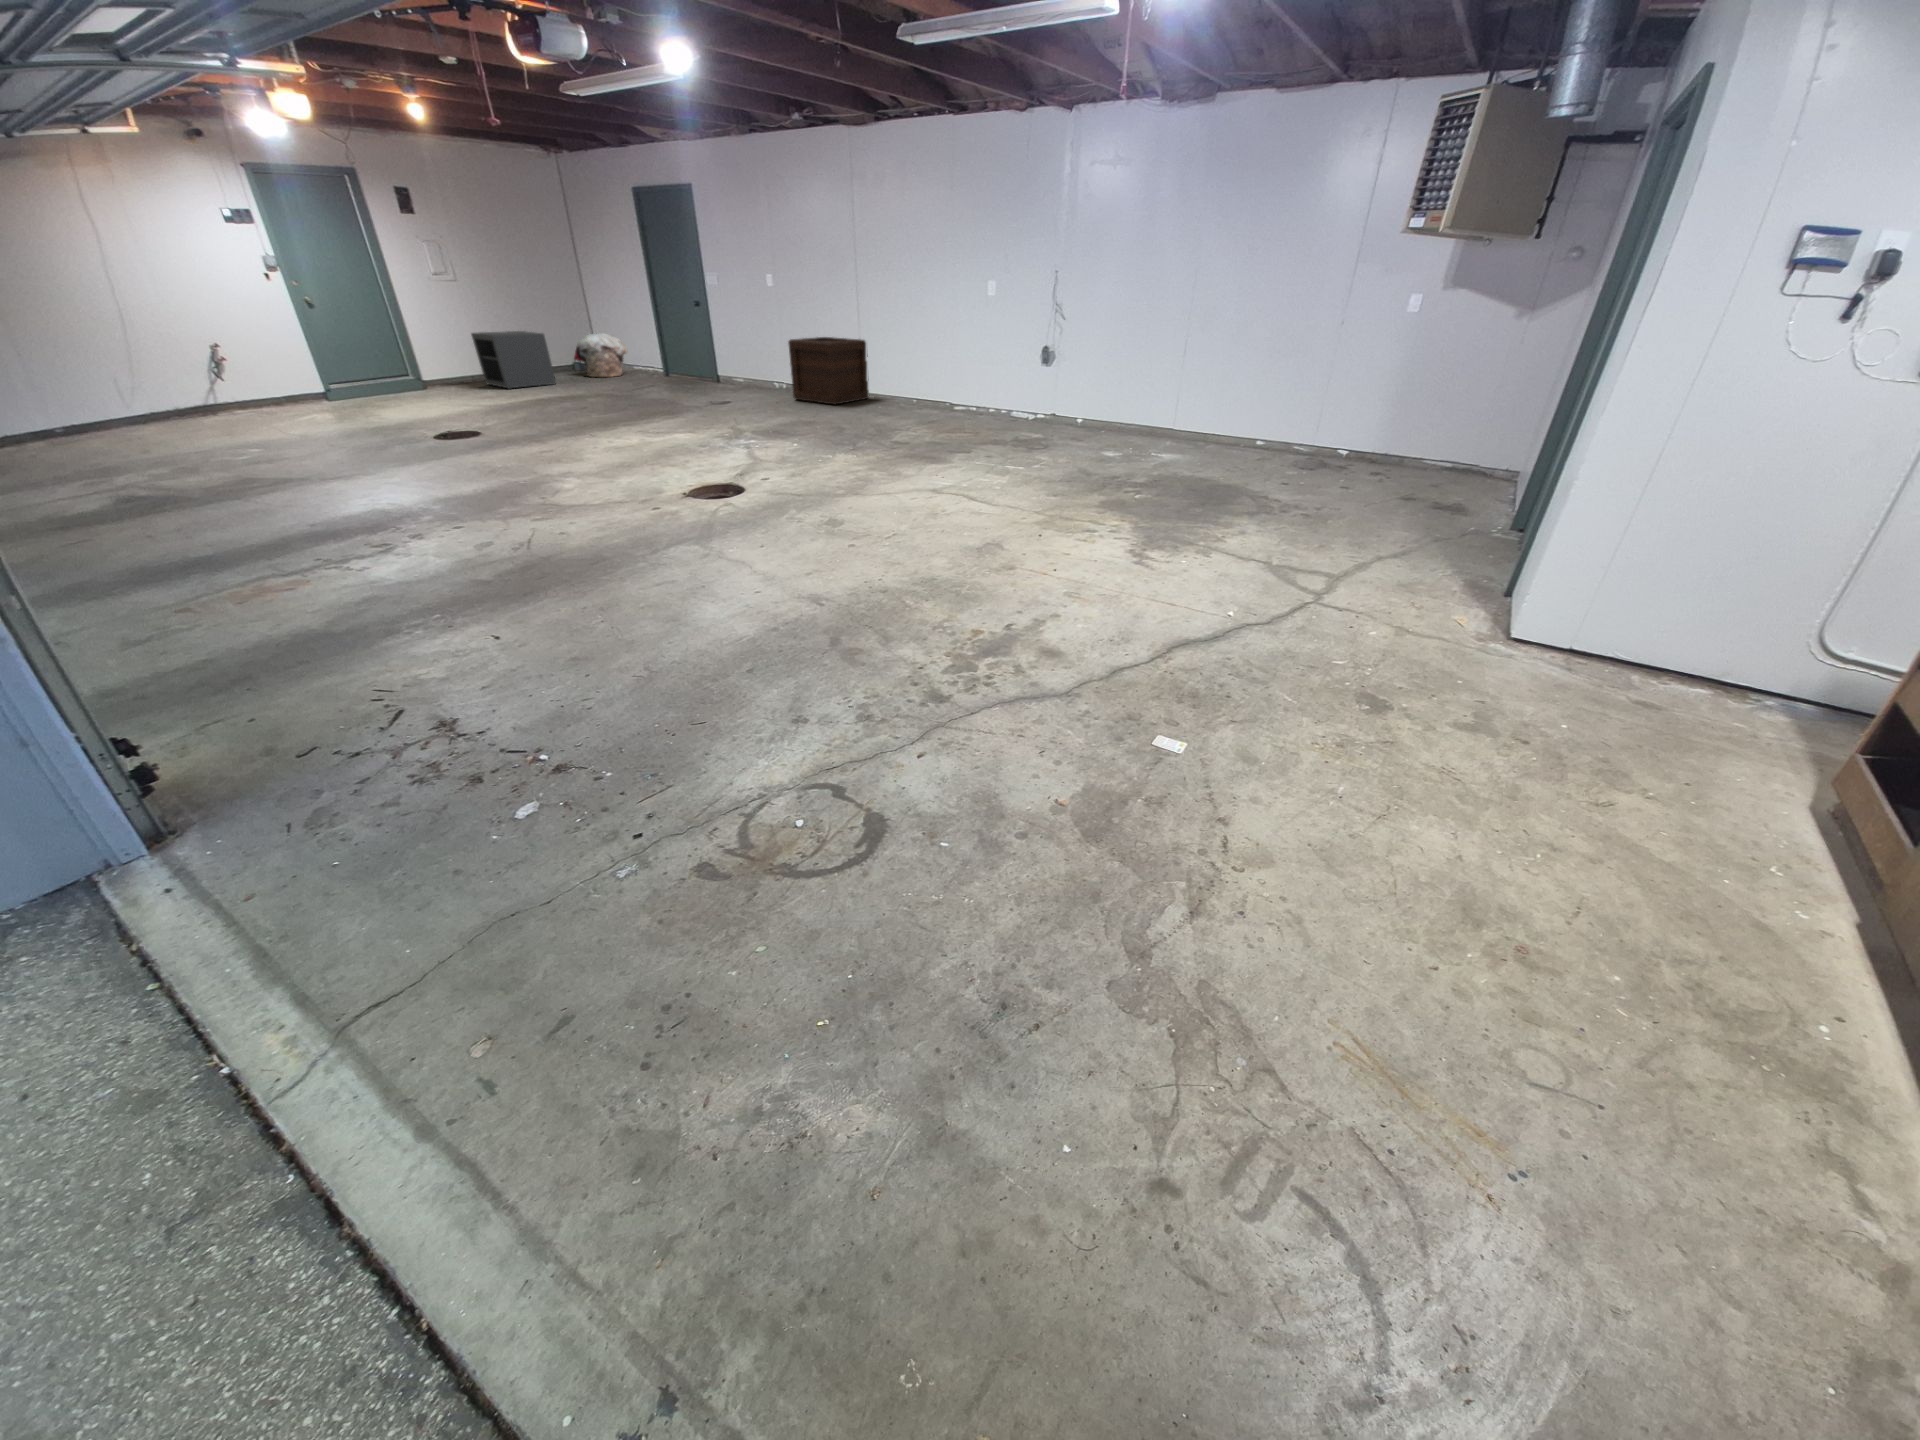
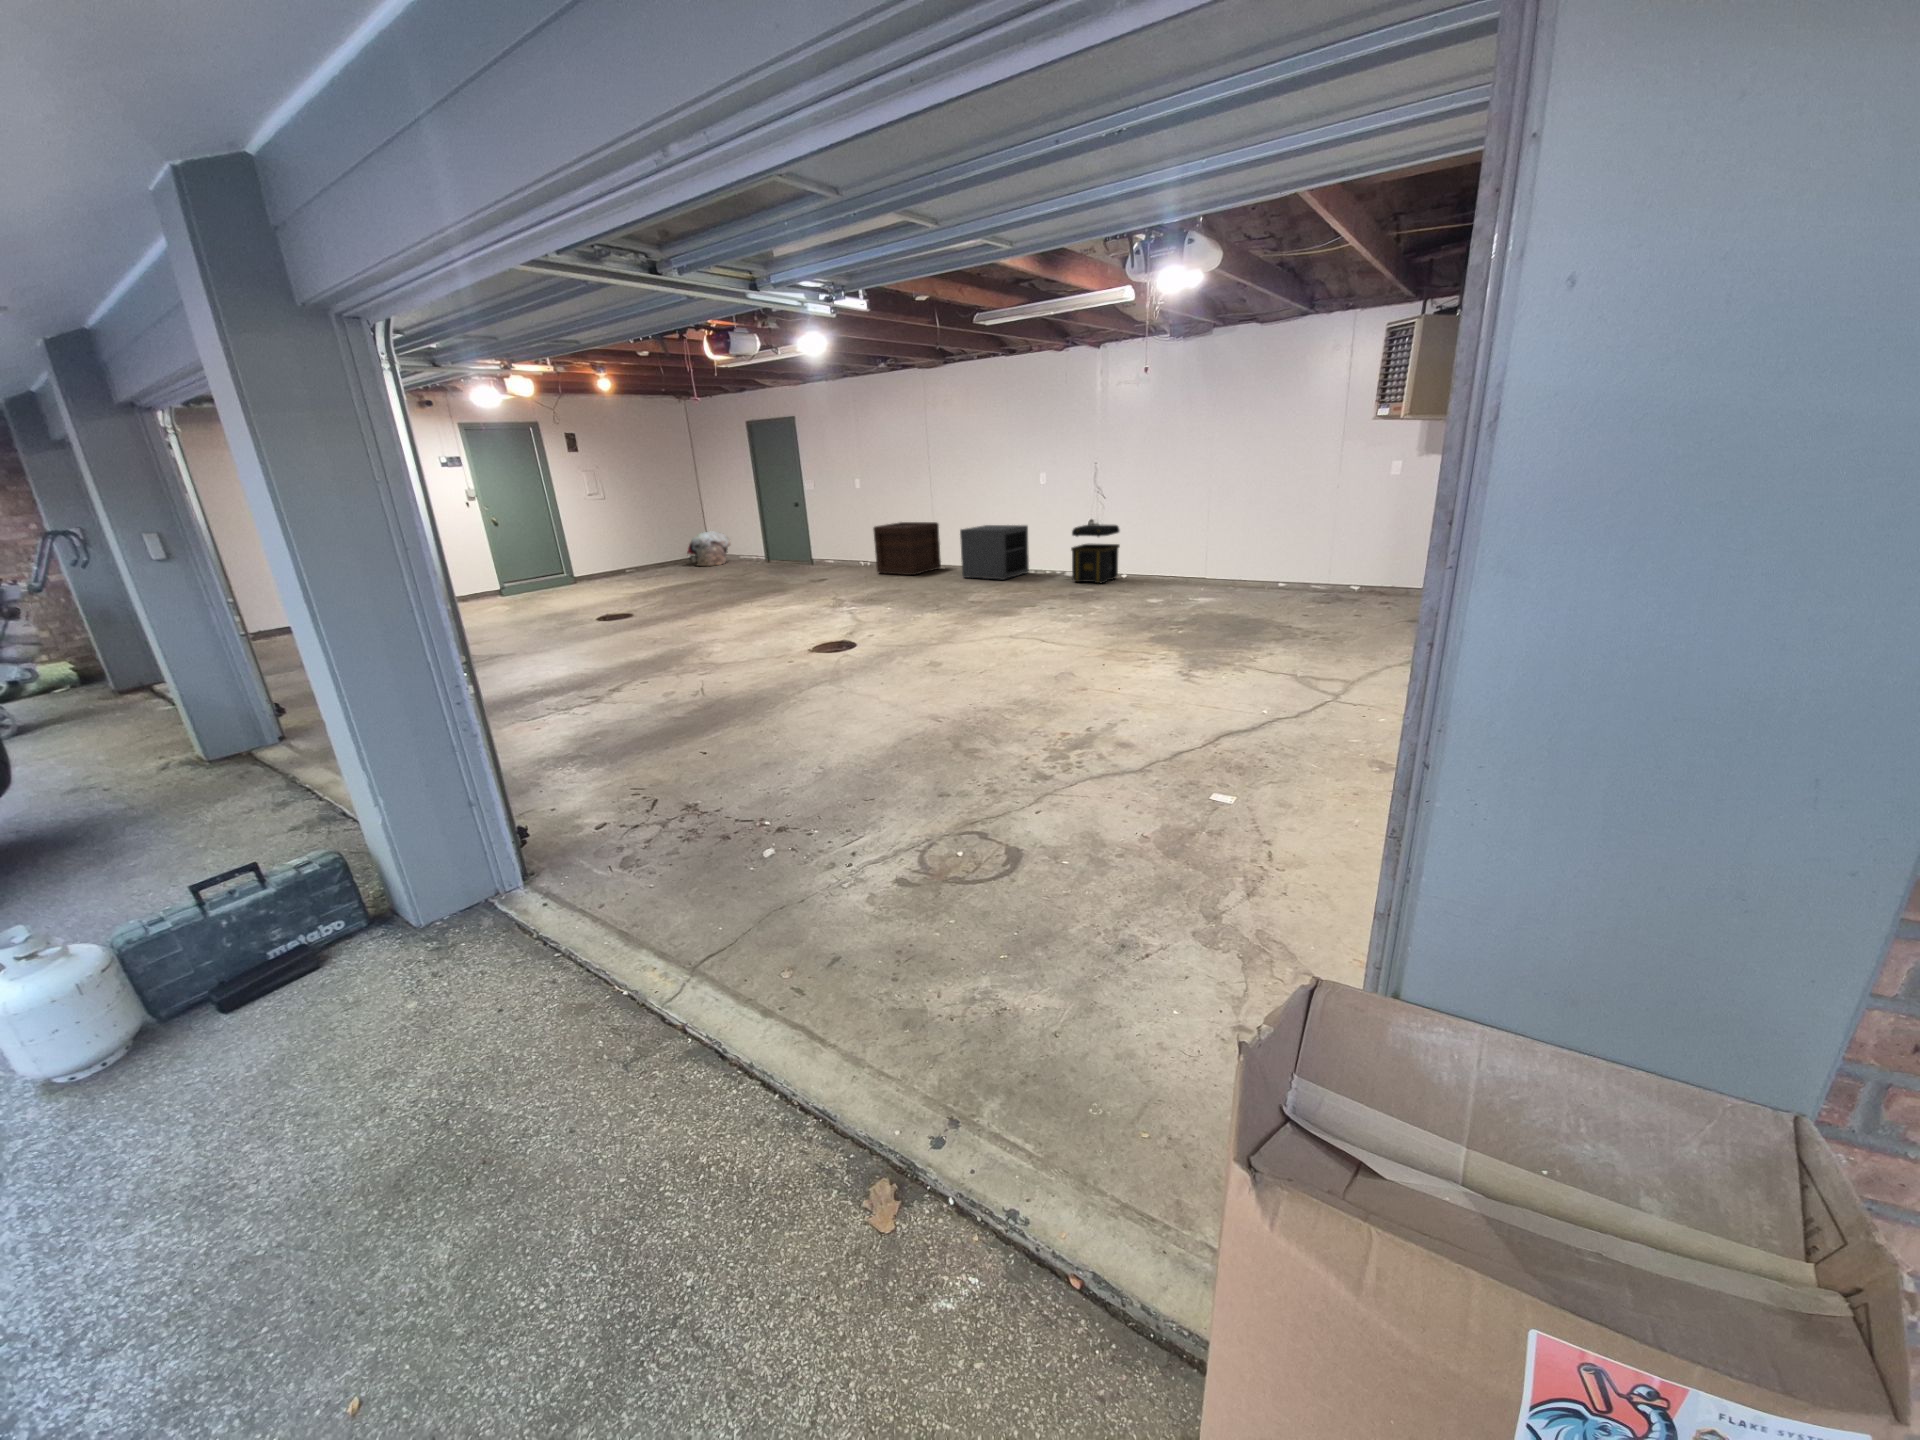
storage cabinet: present [471,331,556,389] -> present [960,525,1029,580]
toolbox: none [1016,355,1075,429] -> present [1071,524,1120,583]

